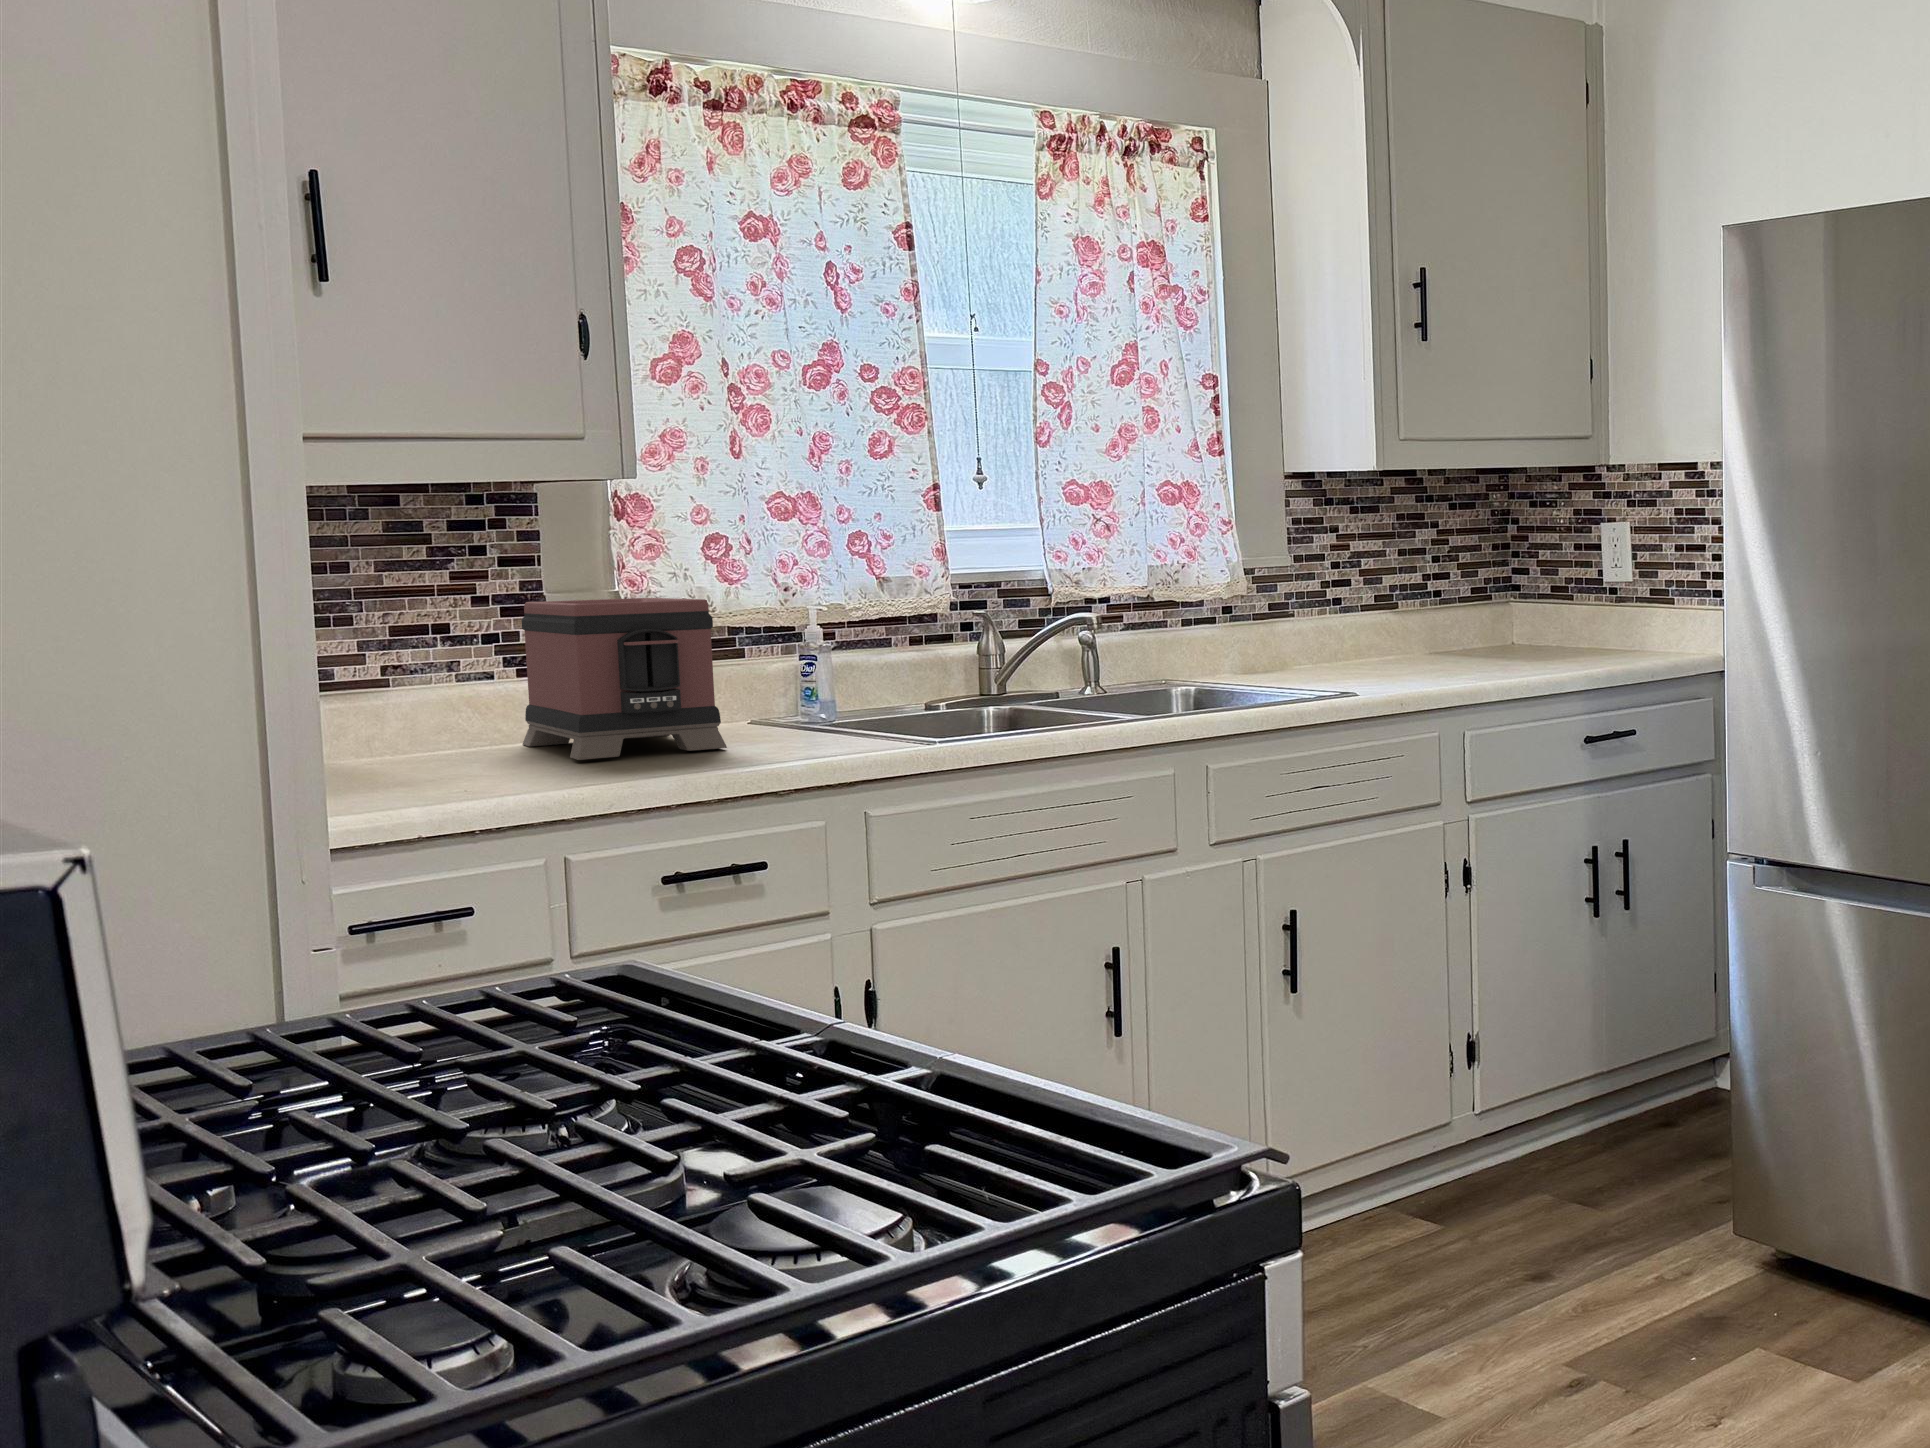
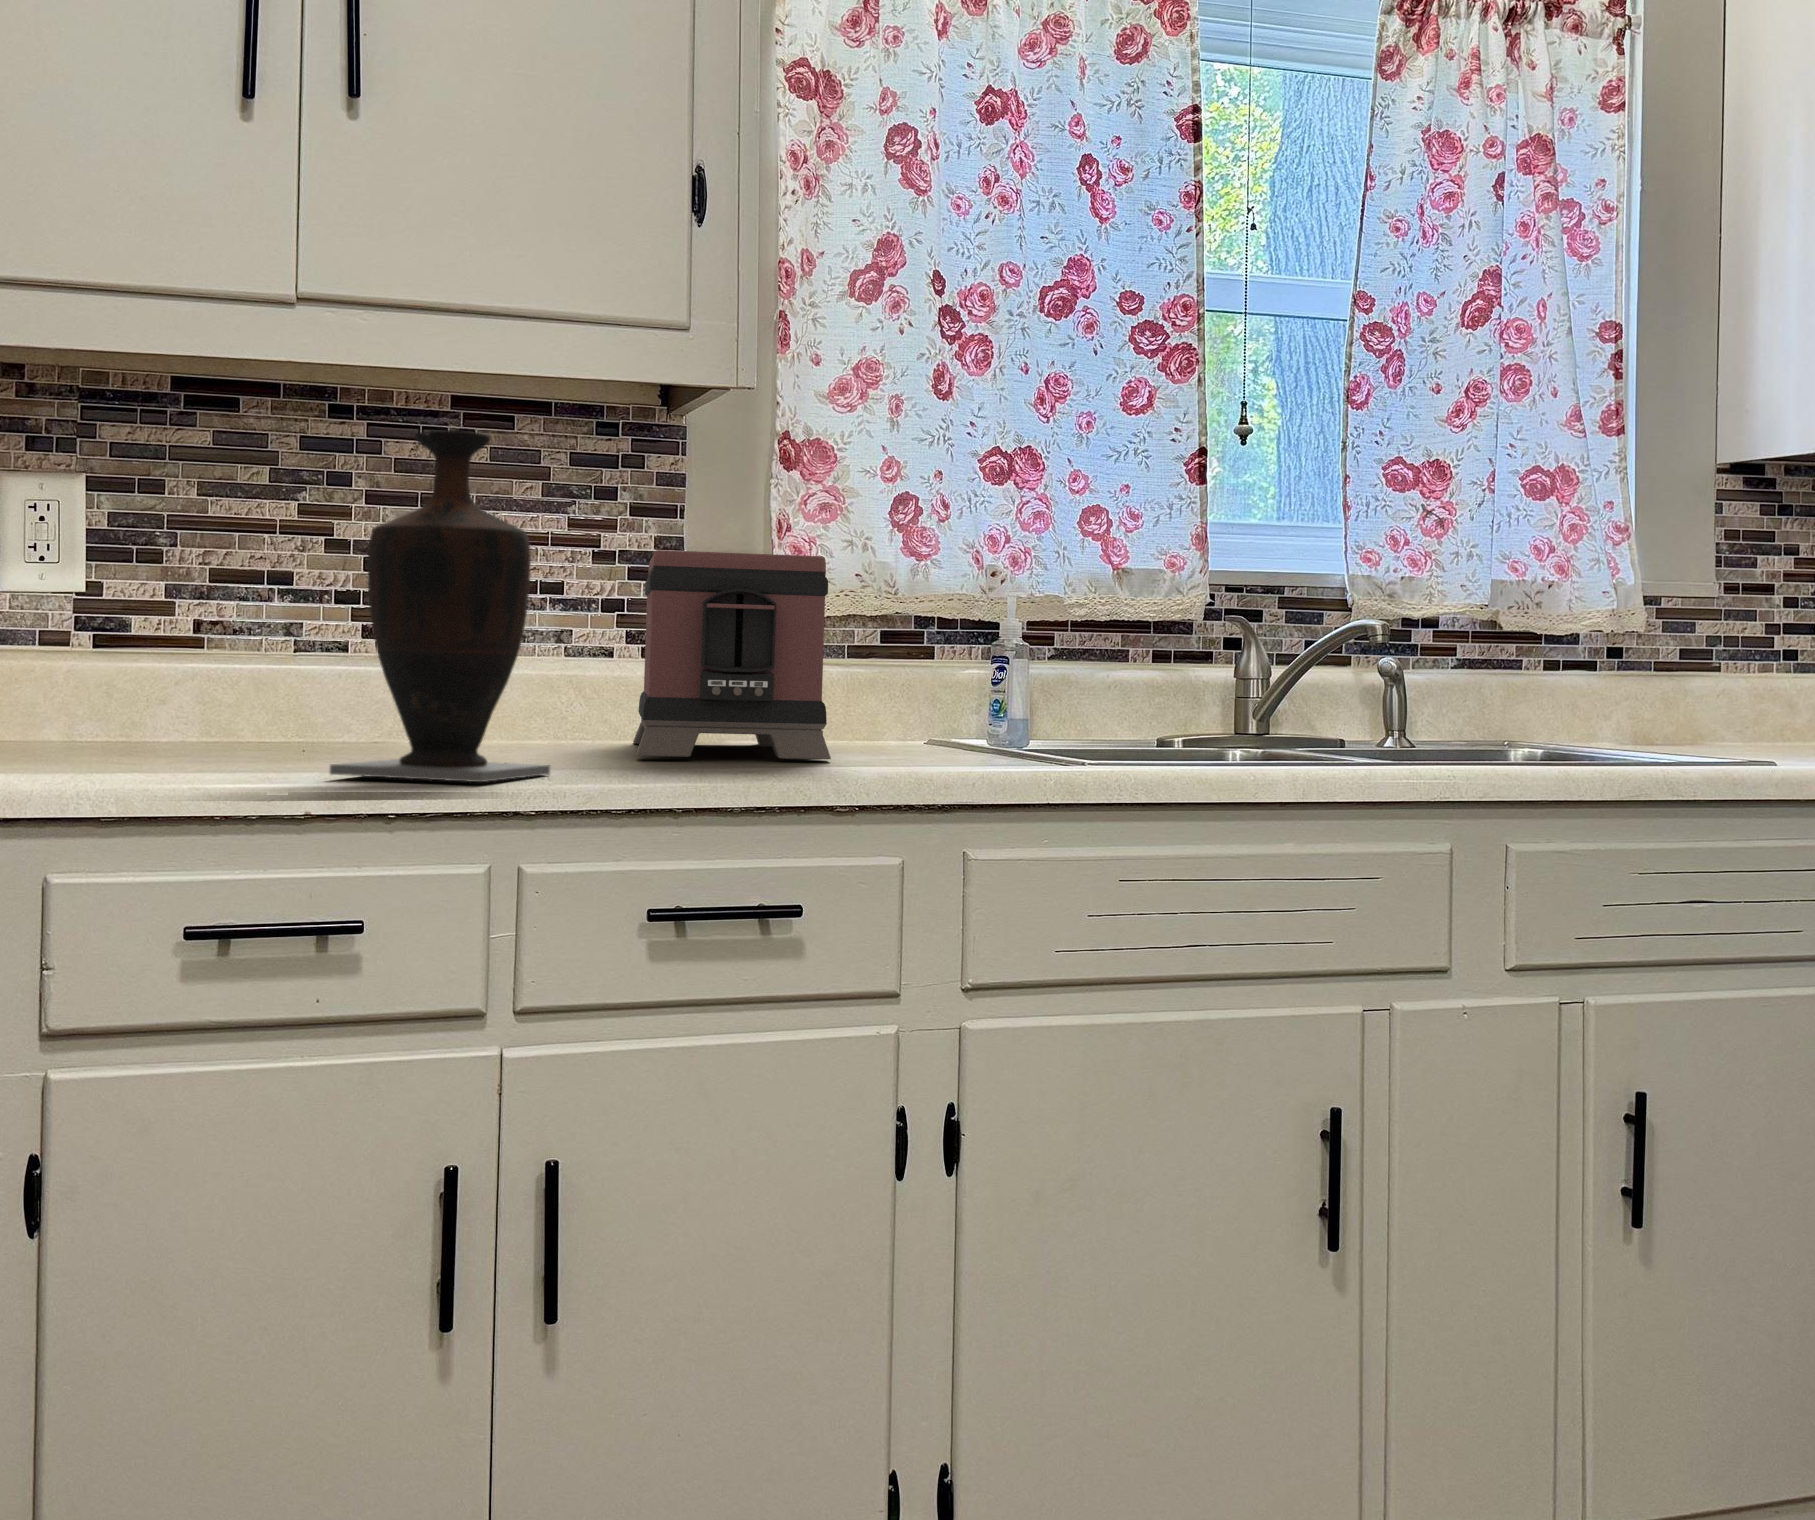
vase: none [394,539,551,804] -> present [330,430,550,782]

